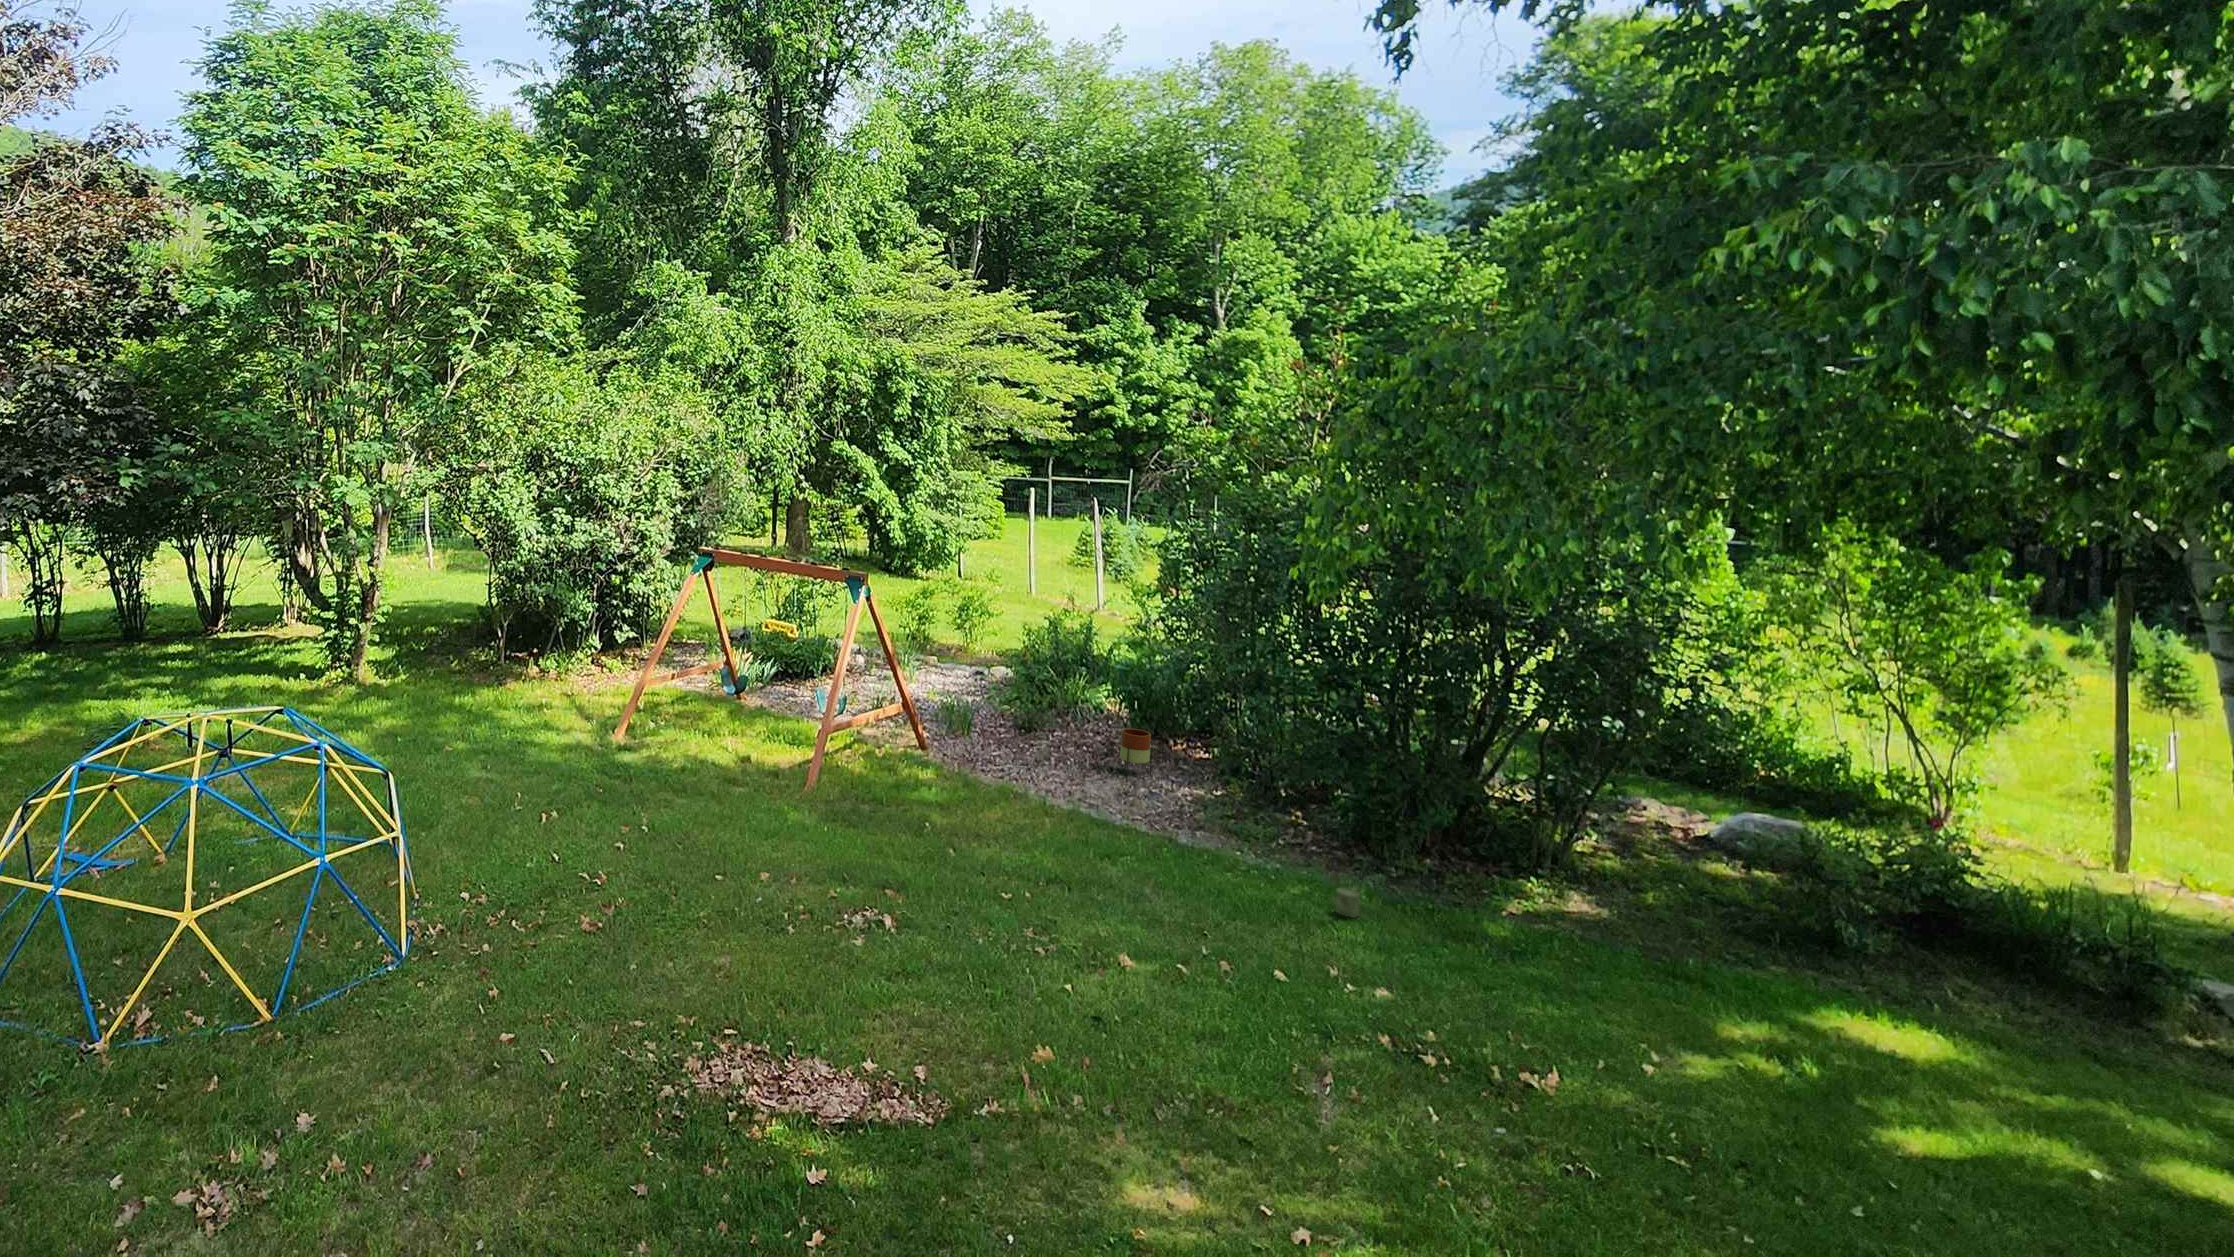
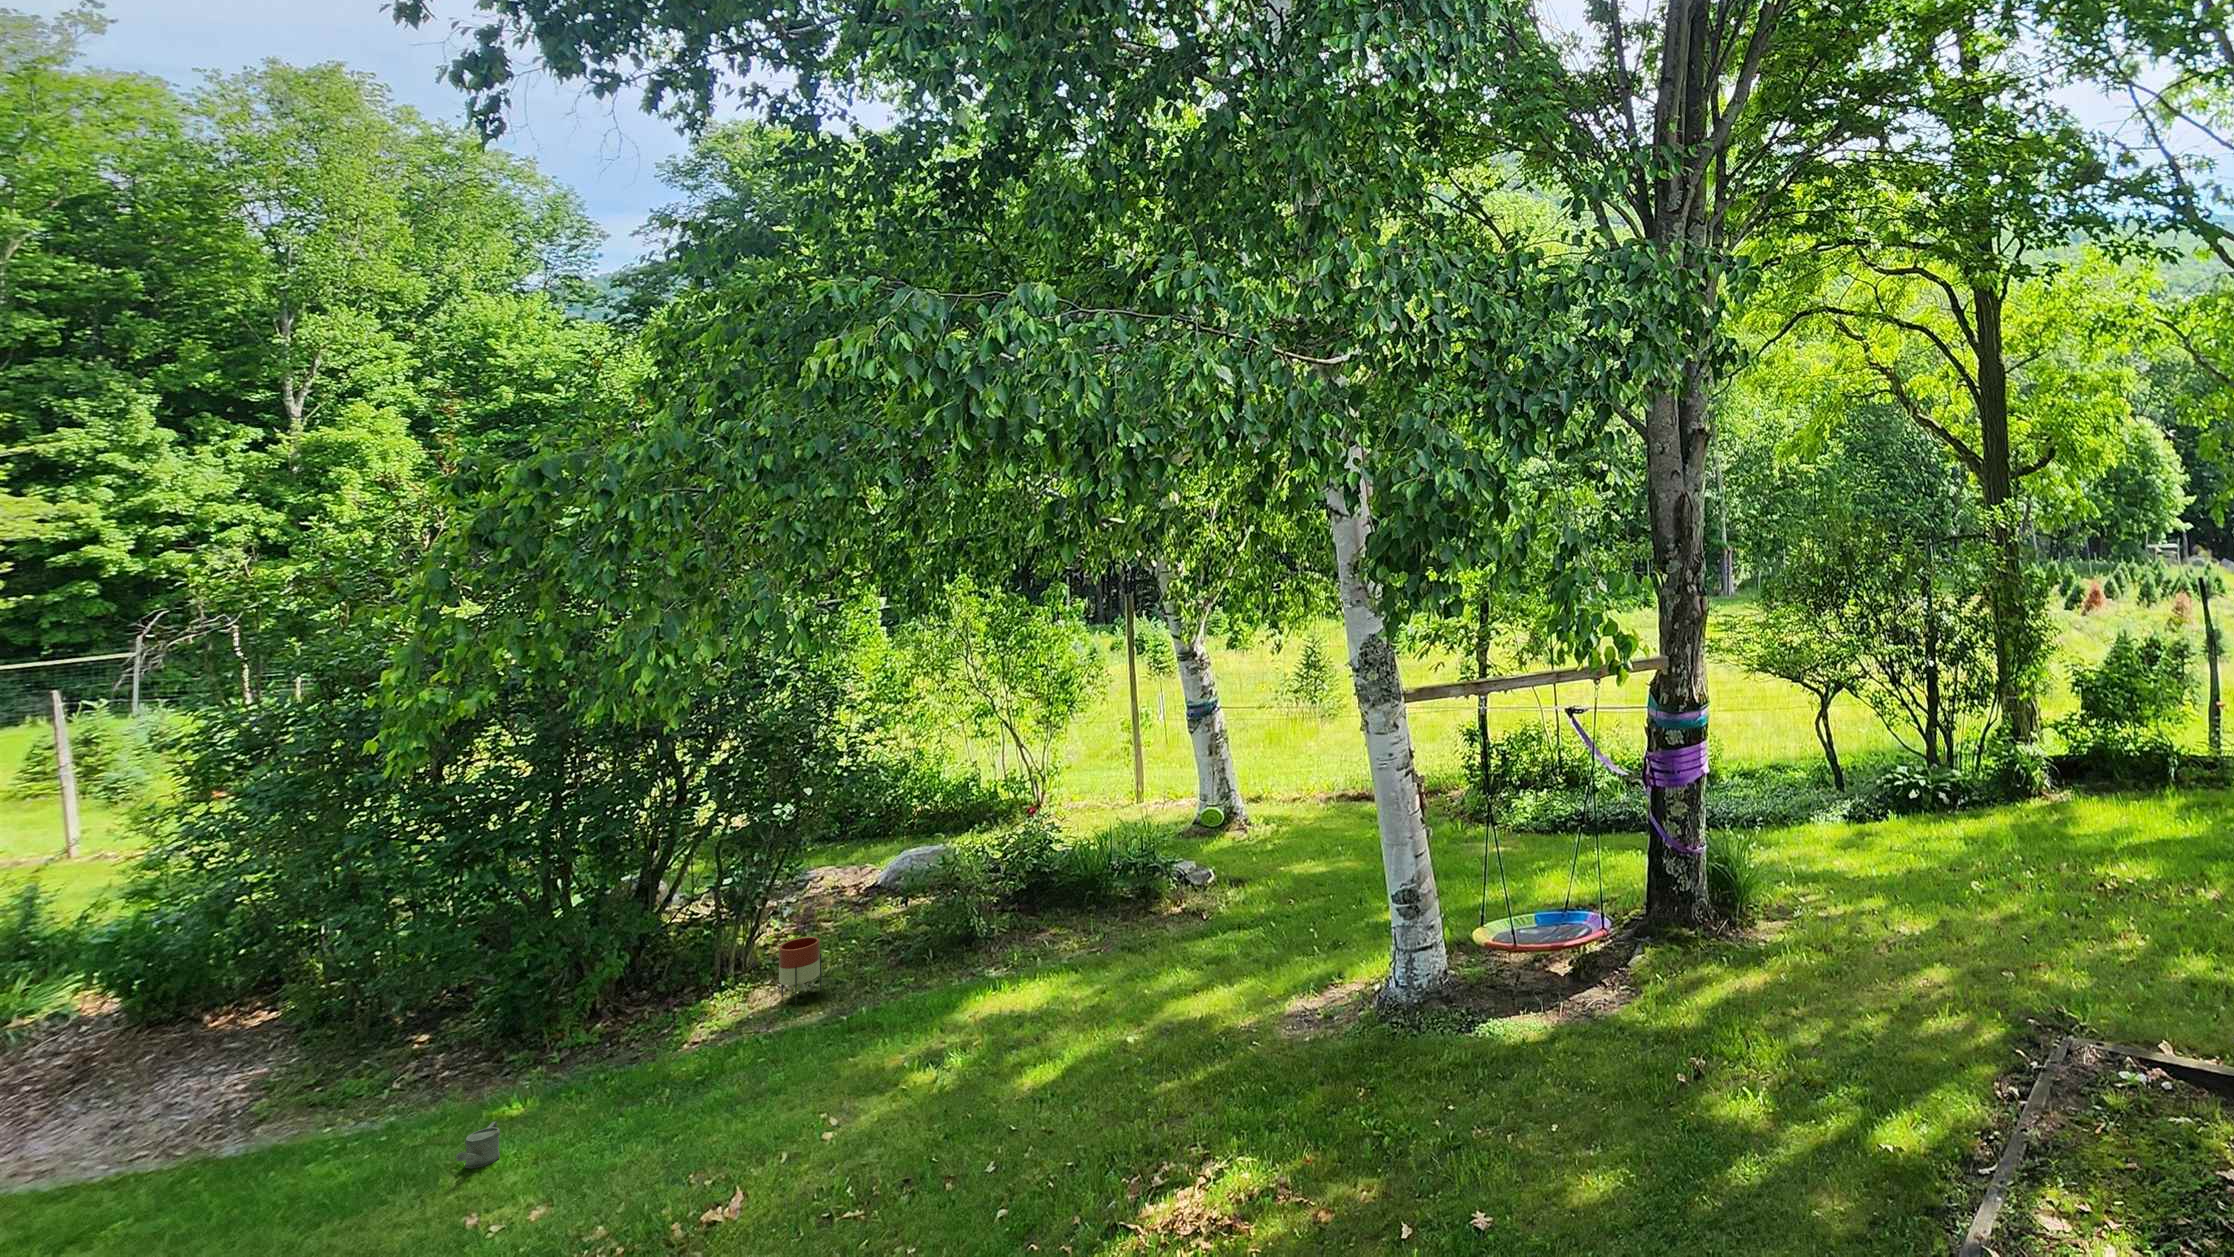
planter: present [1120,729,1152,777] -> present [779,937,822,1005]

